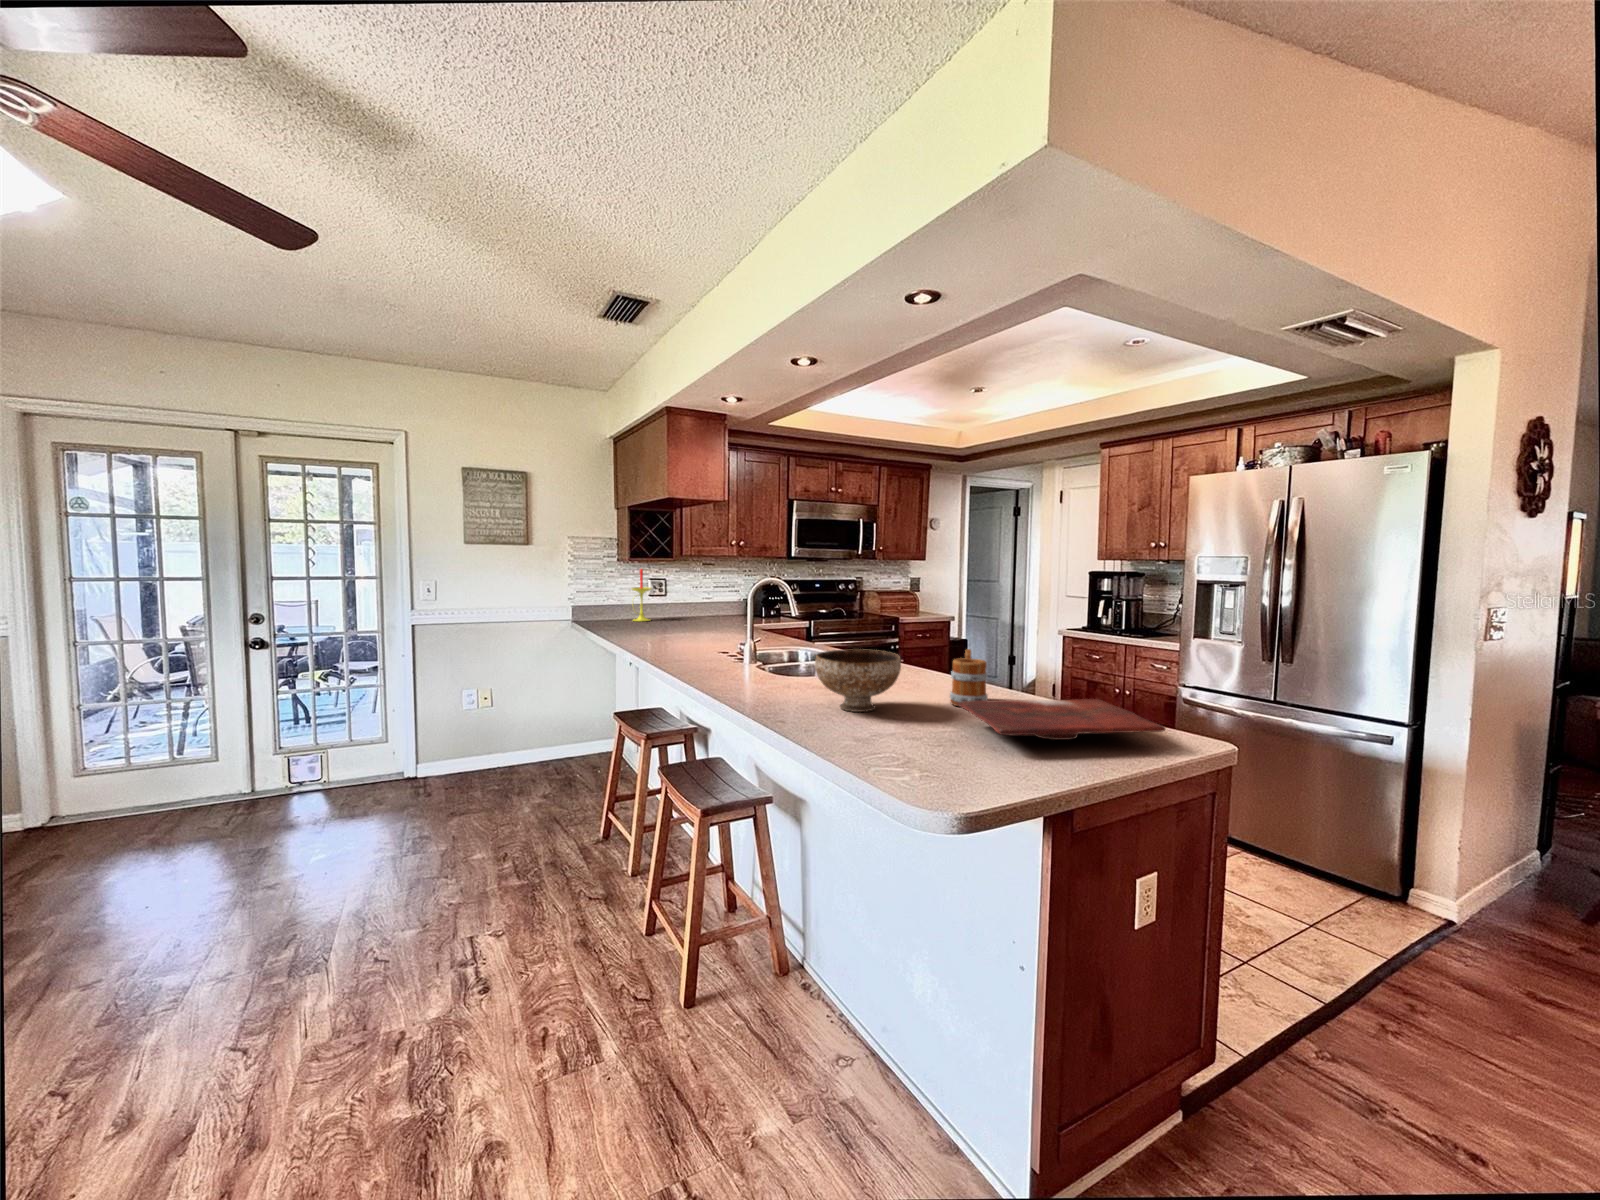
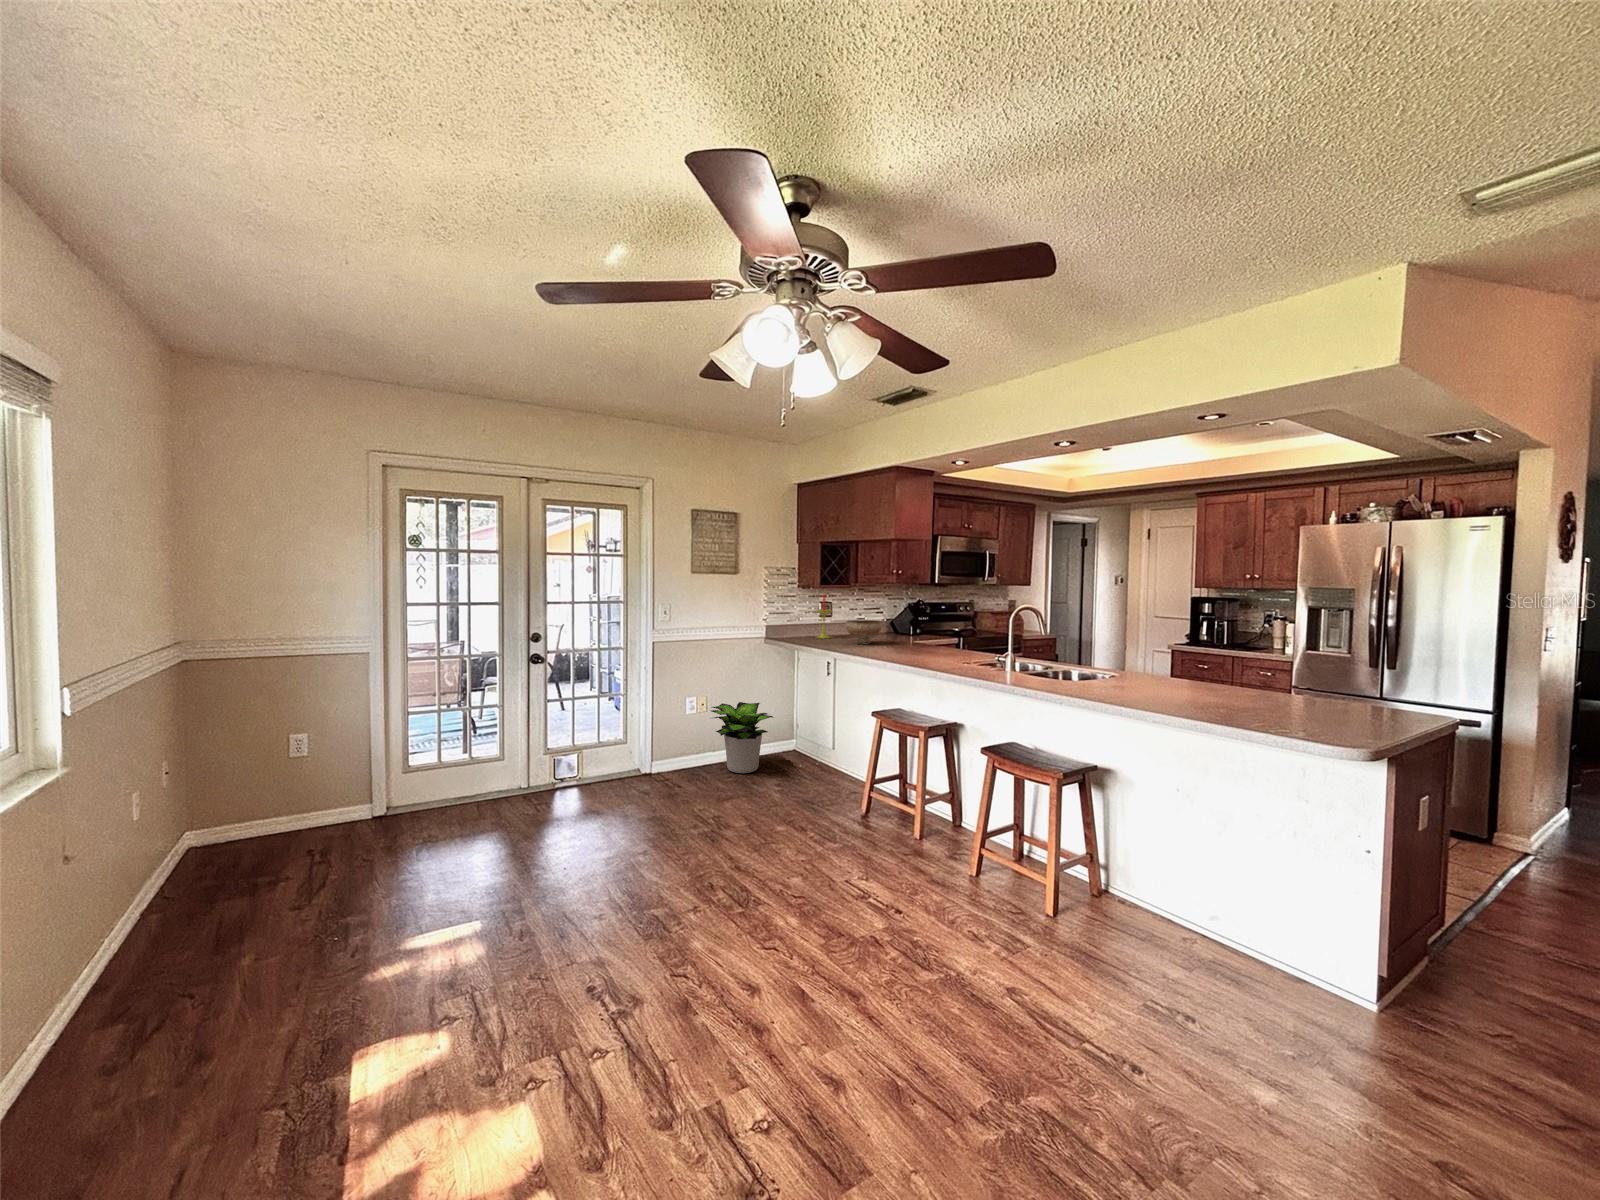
bowl: present [815,649,901,712] -> present [846,620,882,644]
mug: present [950,649,988,706] -> none [1214,660,1247,701]
potted plant: none [478,696,569,781] -> present [711,702,773,773]
cutting board: present [958,699,1165,740] -> none [1251,694,1414,720]

